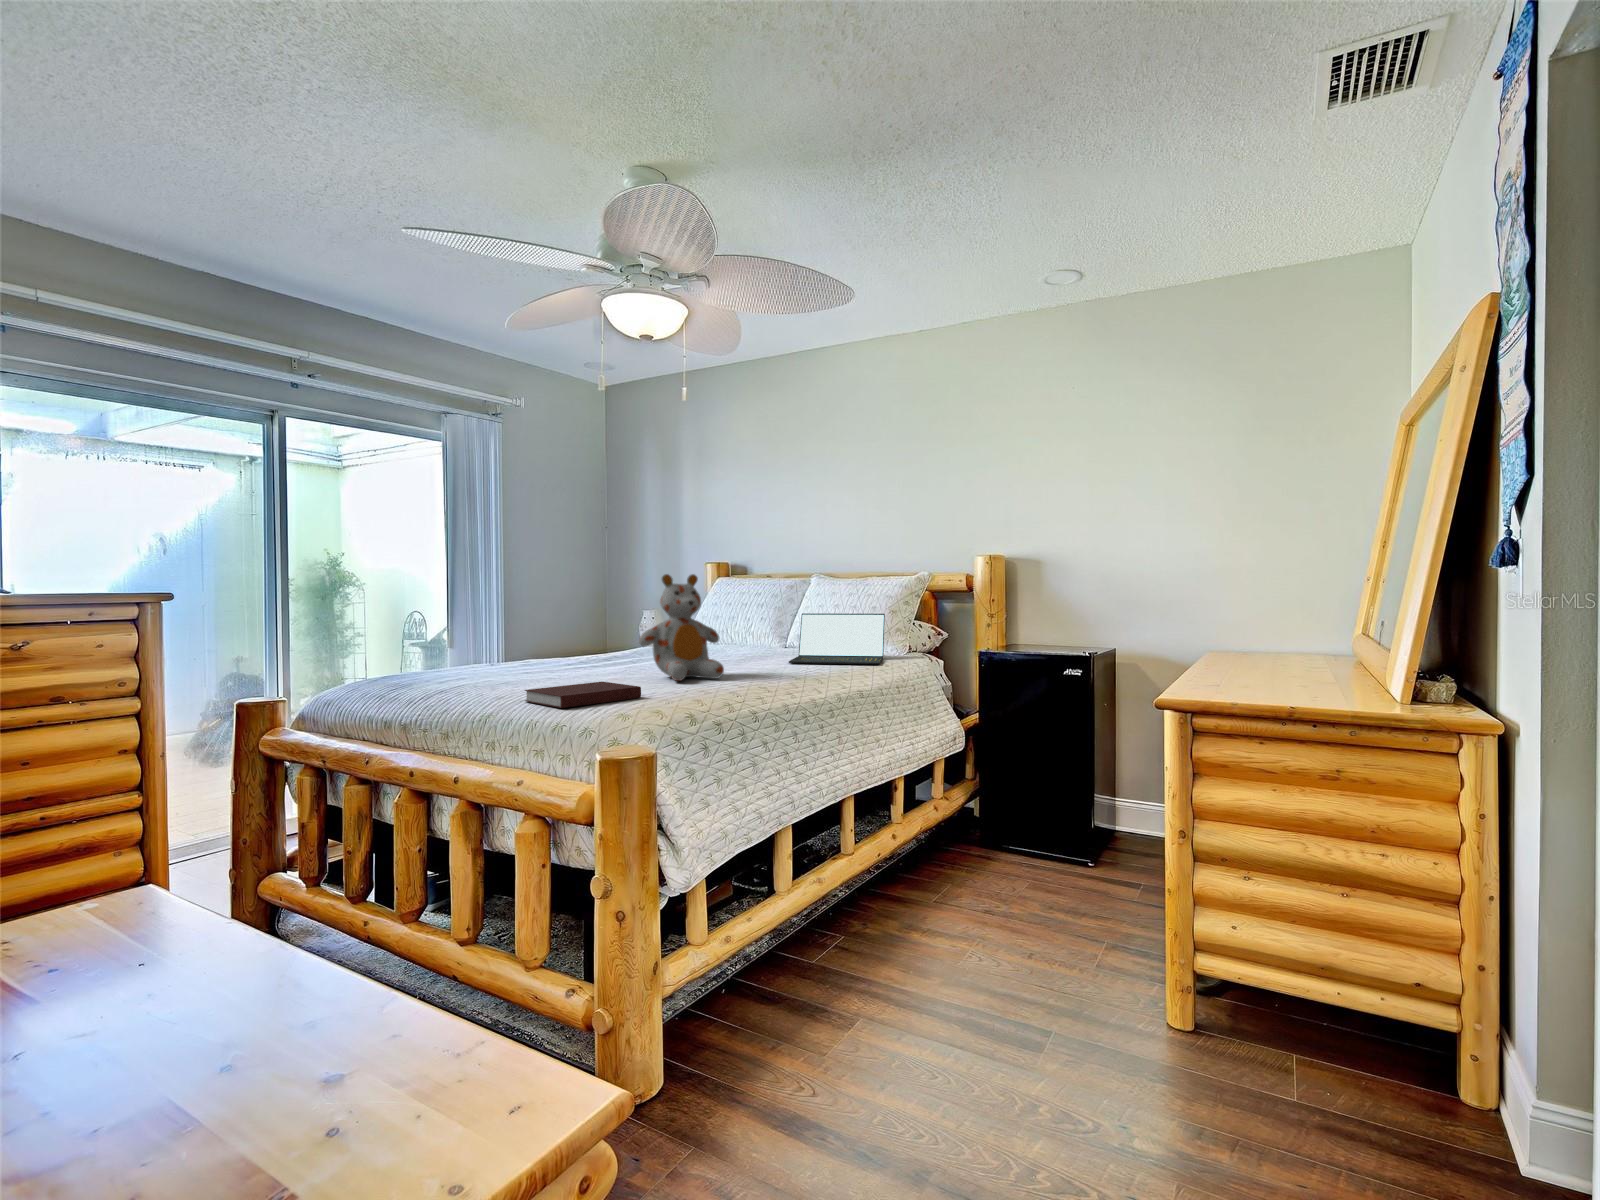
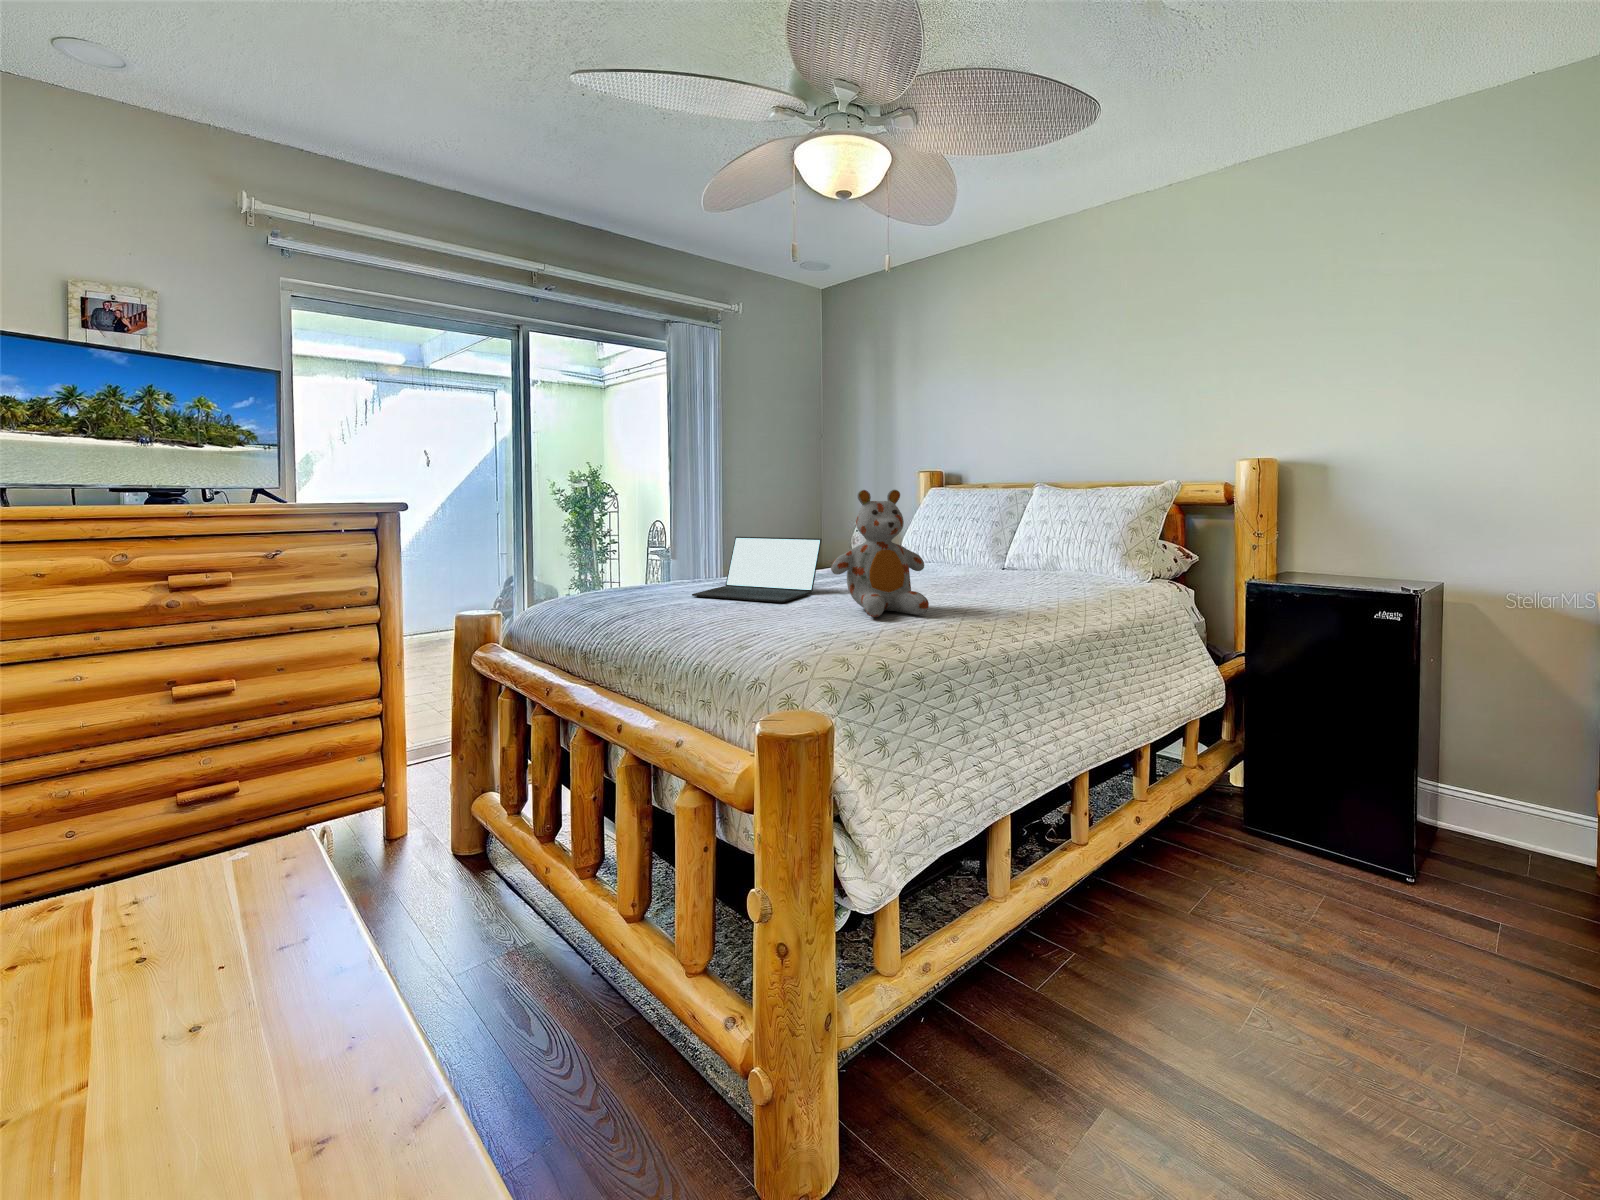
laptop: present [789,613,885,664] -> present [692,537,822,602]
notebook: present [525,682,641,708] -> none [696,618,827,656]

